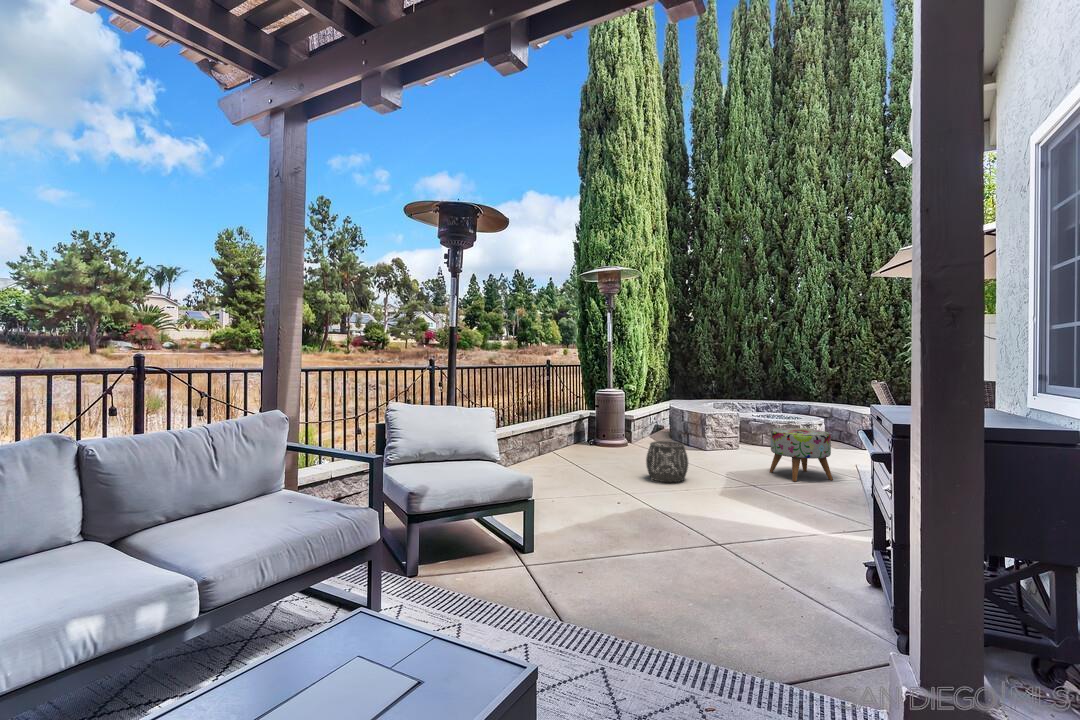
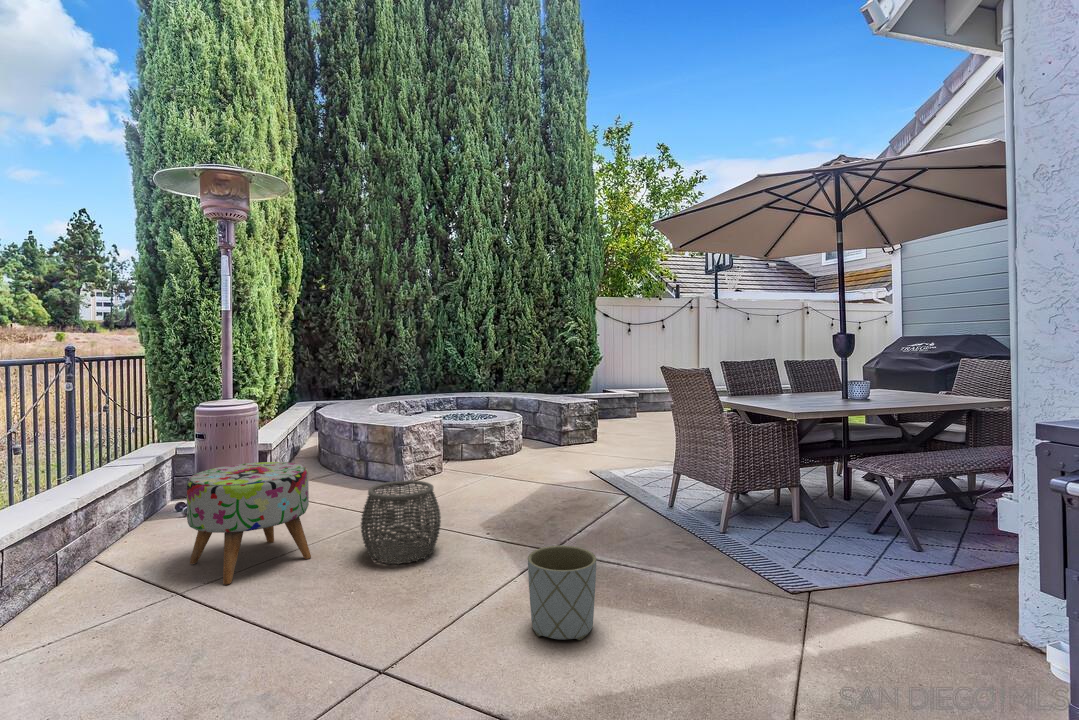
ottoman: present [769,428,833,482] -> present [186,462,311,585]
planter: none [694,475,730,518] -> present [528,545,596,640]

